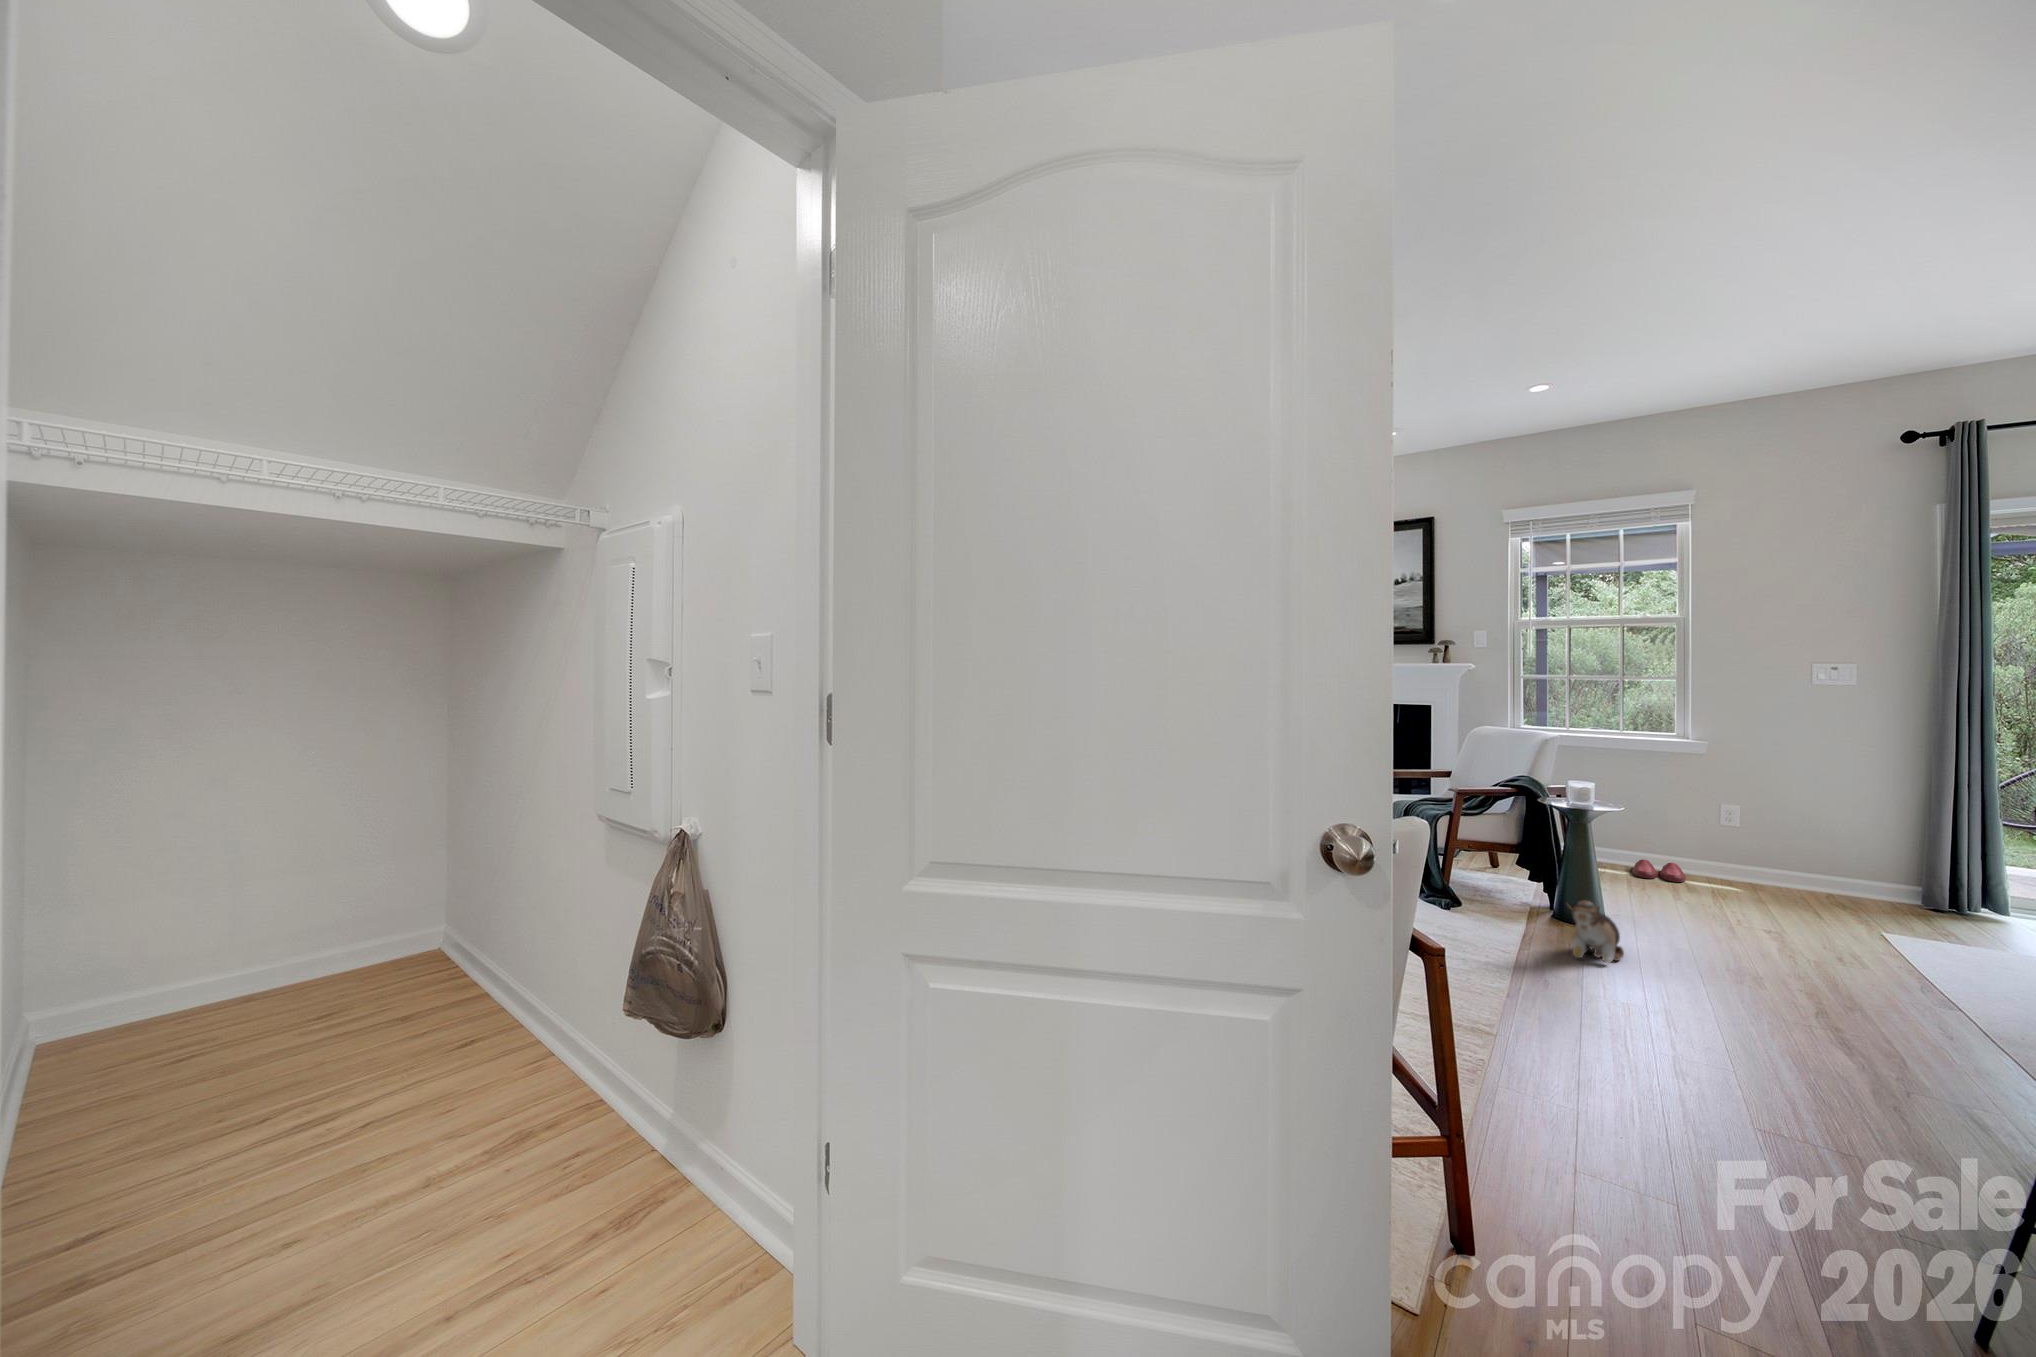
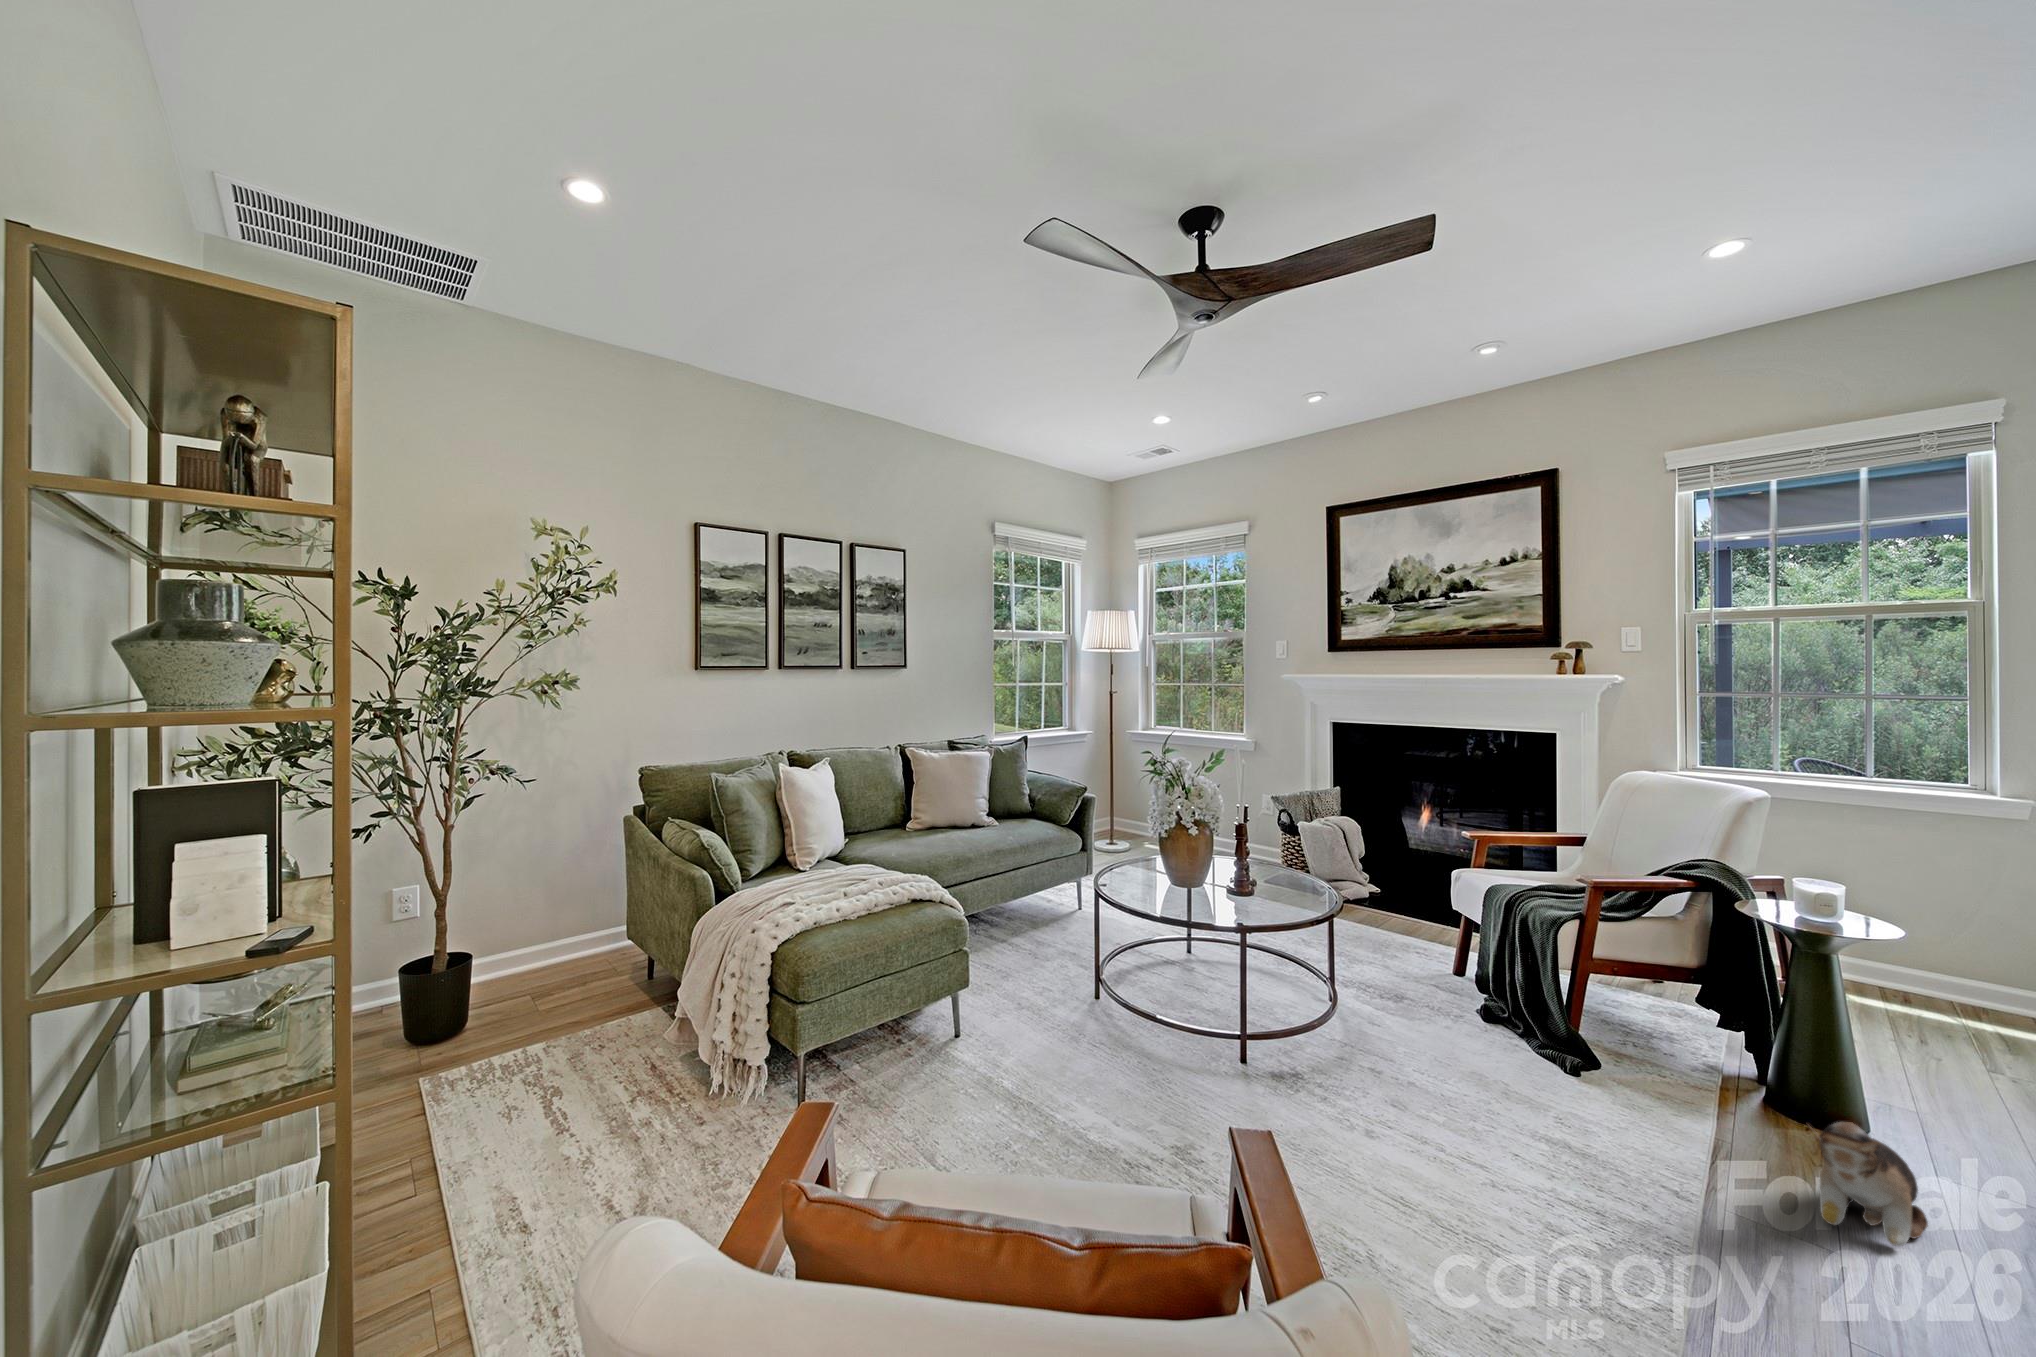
slippers: present [1632,859,1686,882] -> none [1895,987,1996,1034]

